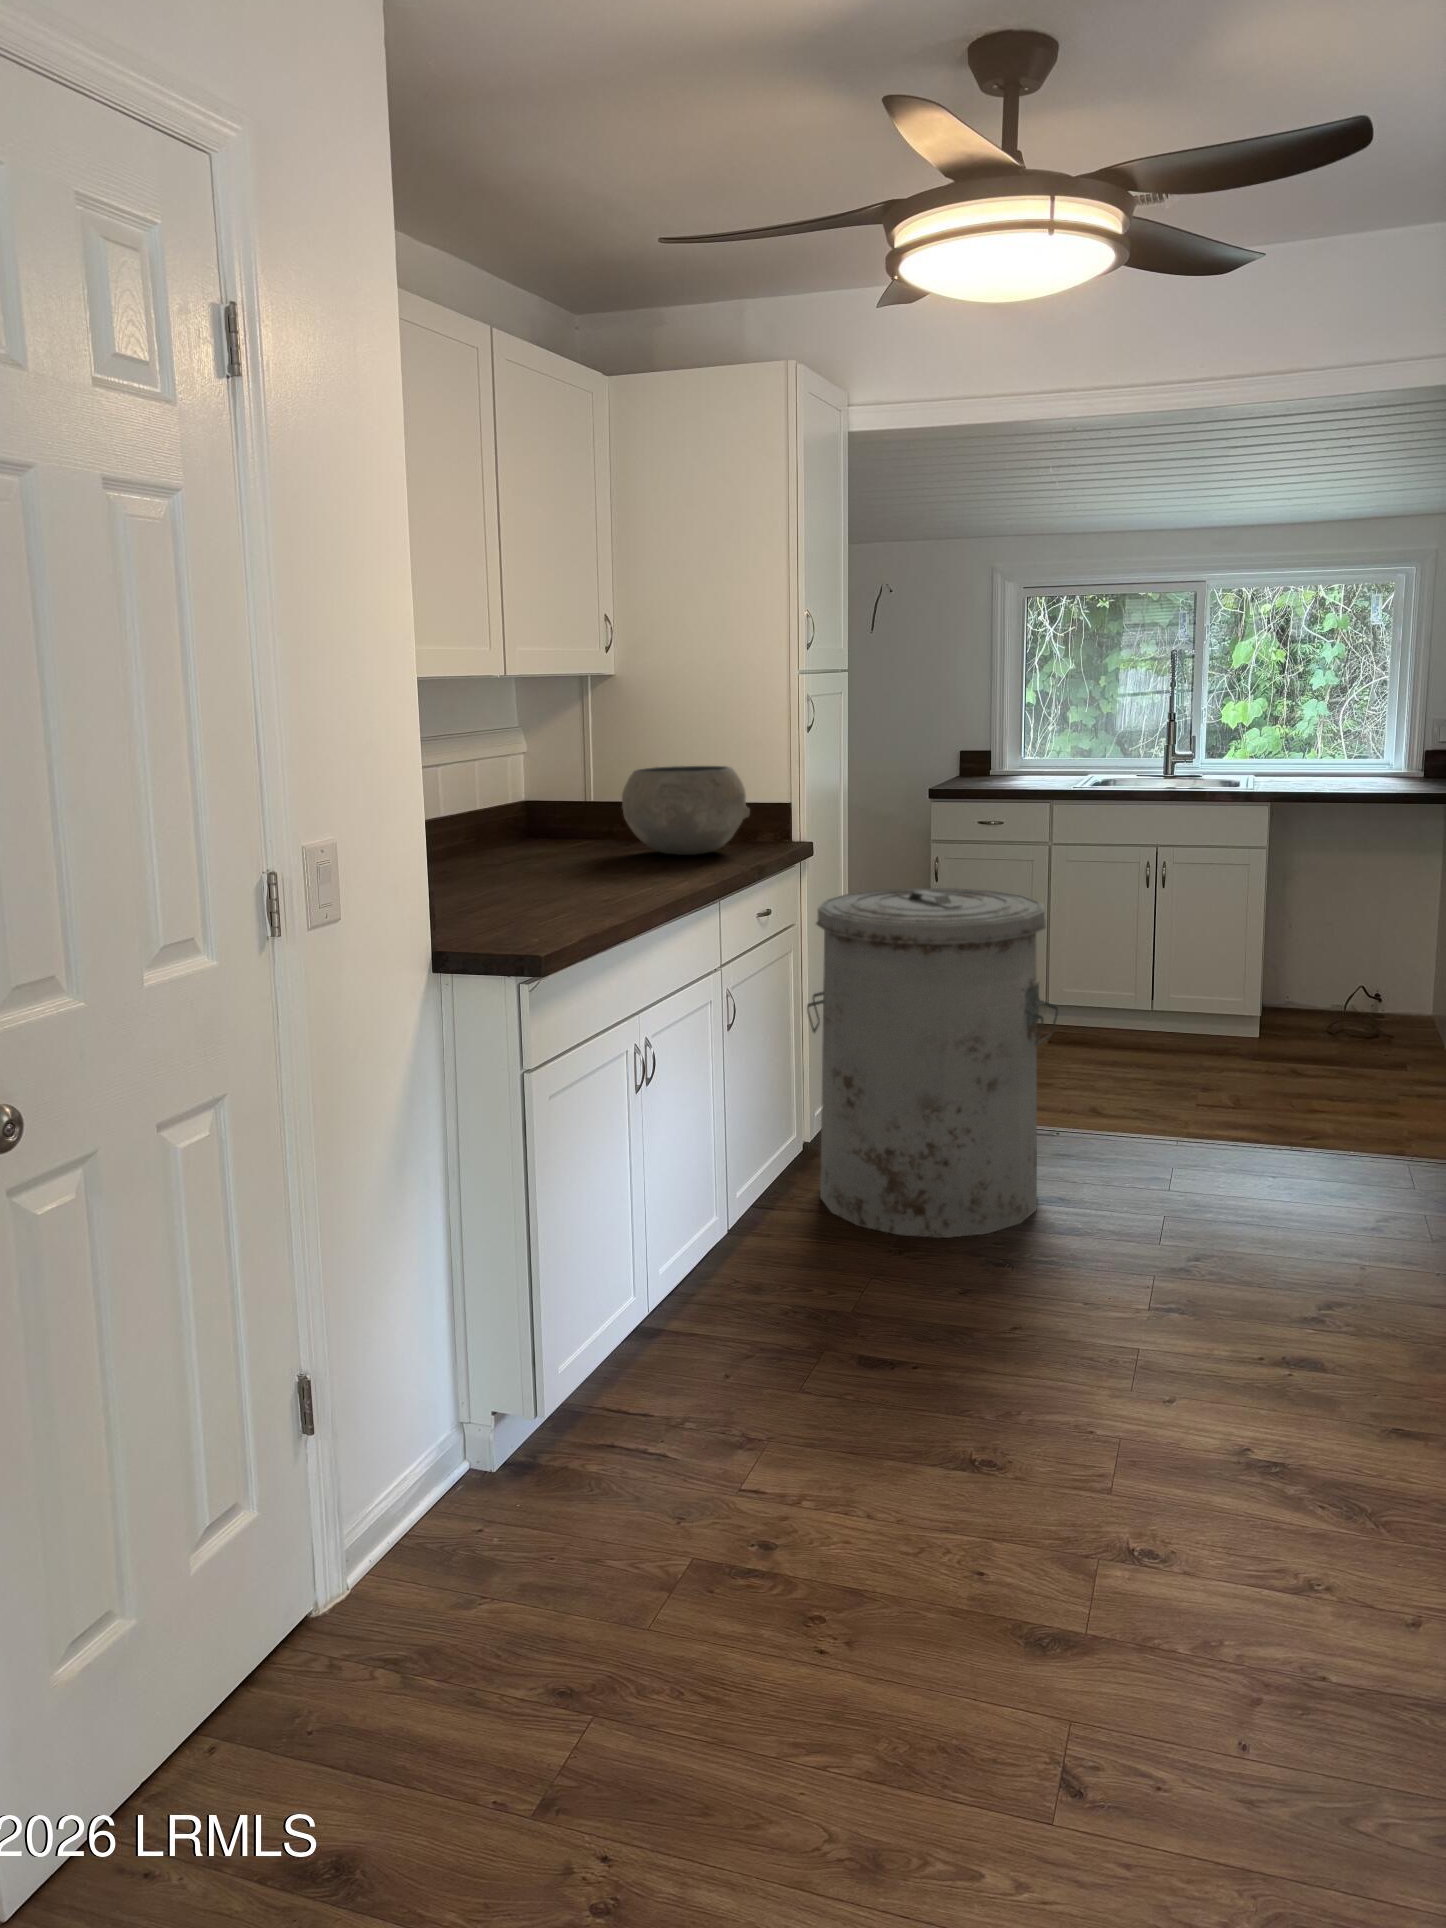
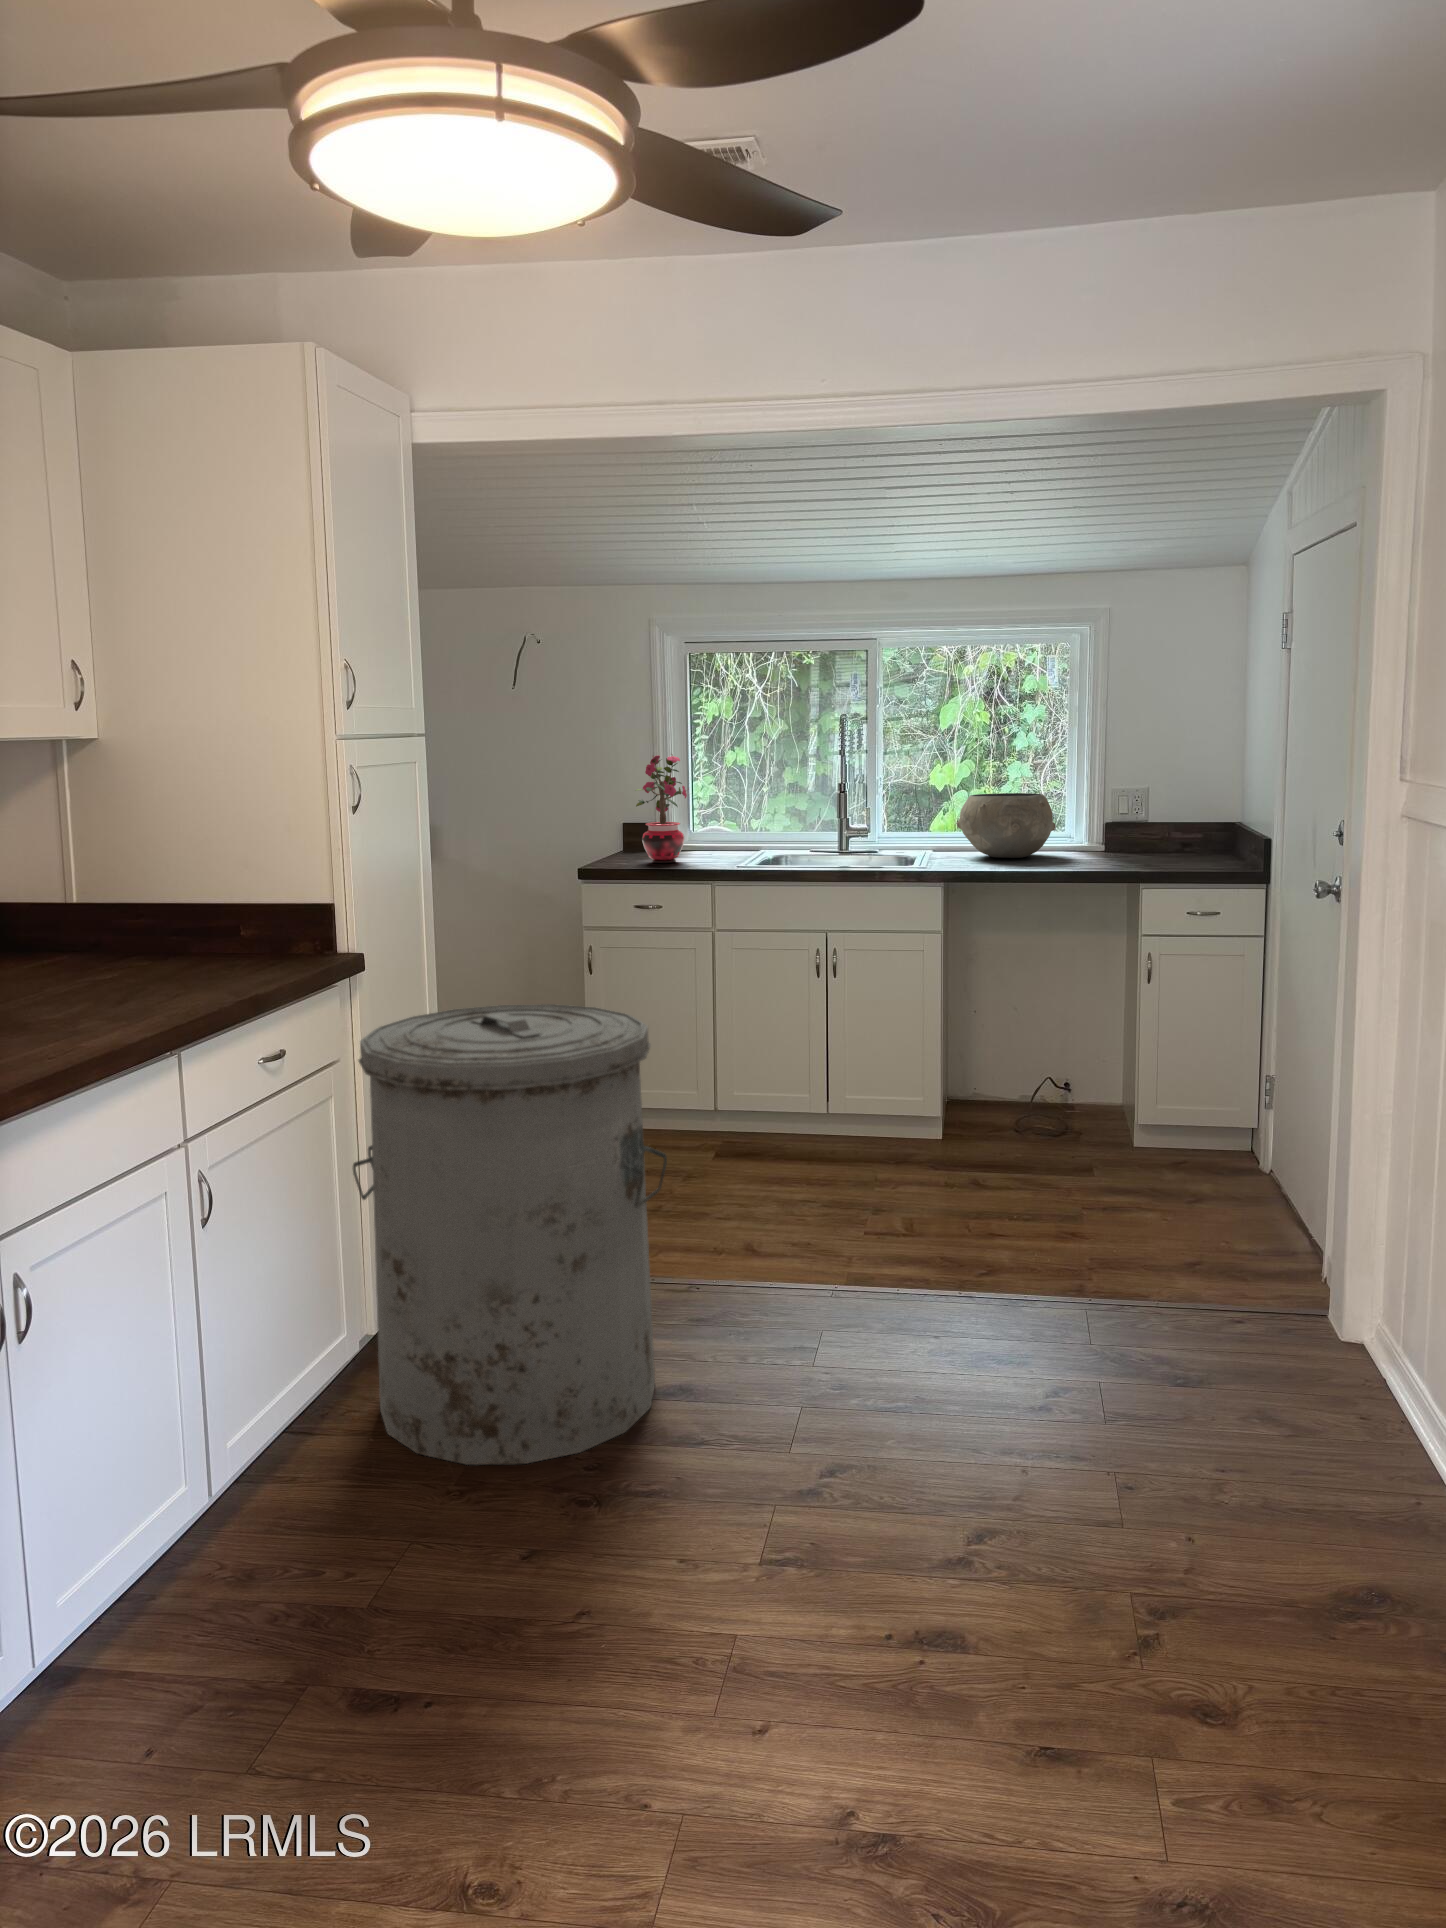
potted plant: none [981,686,1031,784] -> present [635,755,687,863]
ceramic bowl: present [622,766,750,855] -> present [957,793,1056,858]

